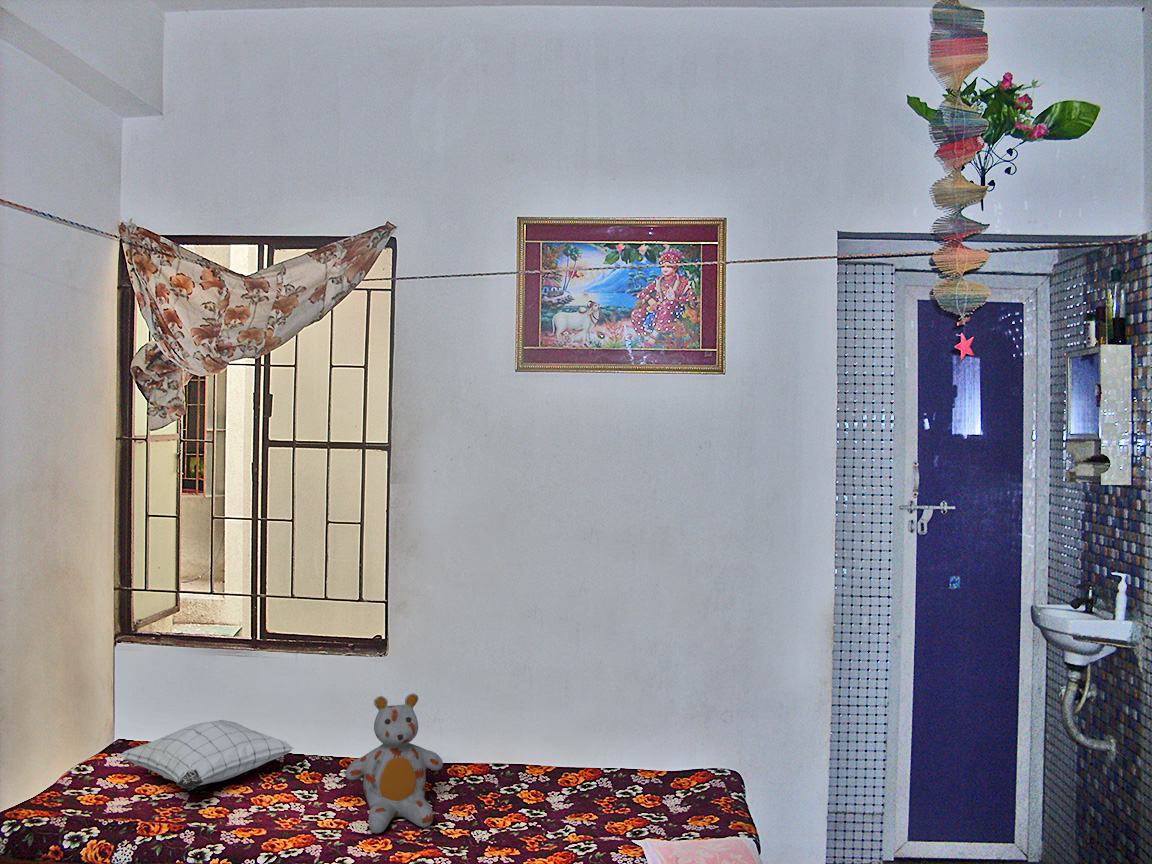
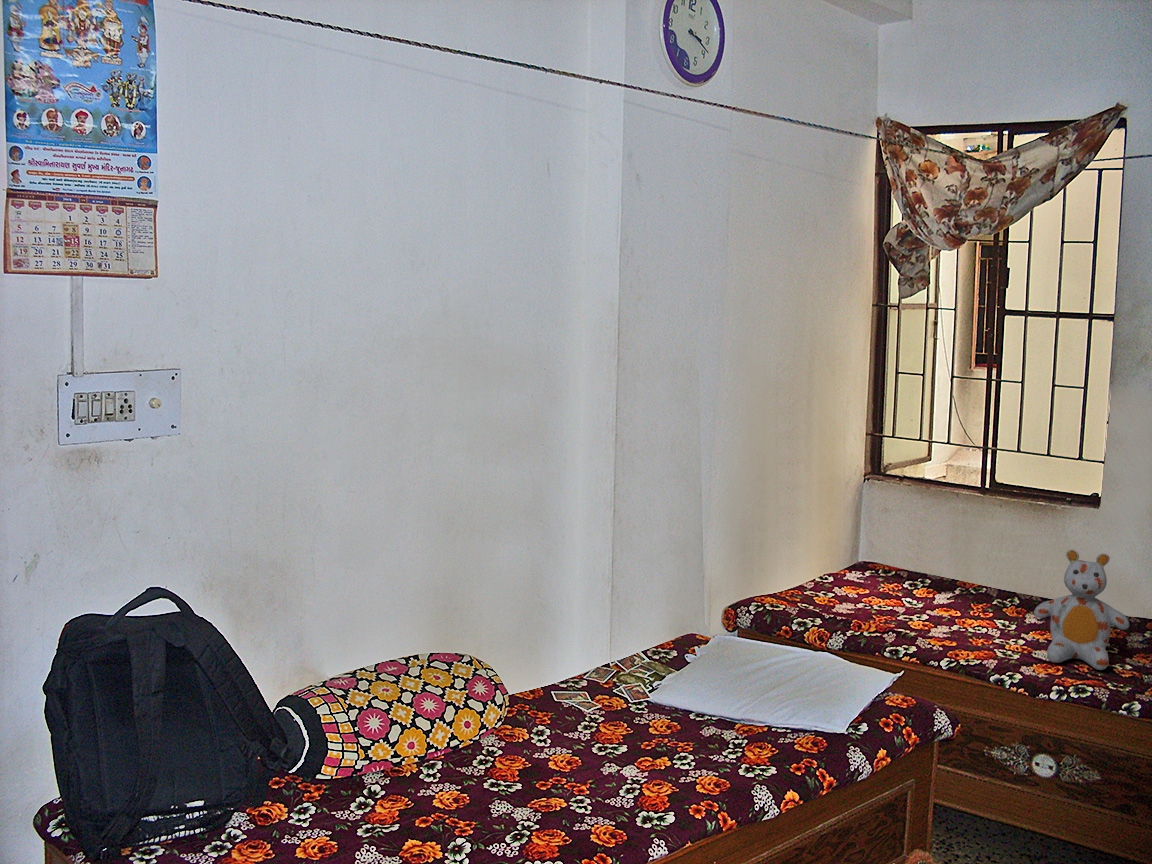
pillow: present [119,720,294,791] -> none [856,554,999,604]

